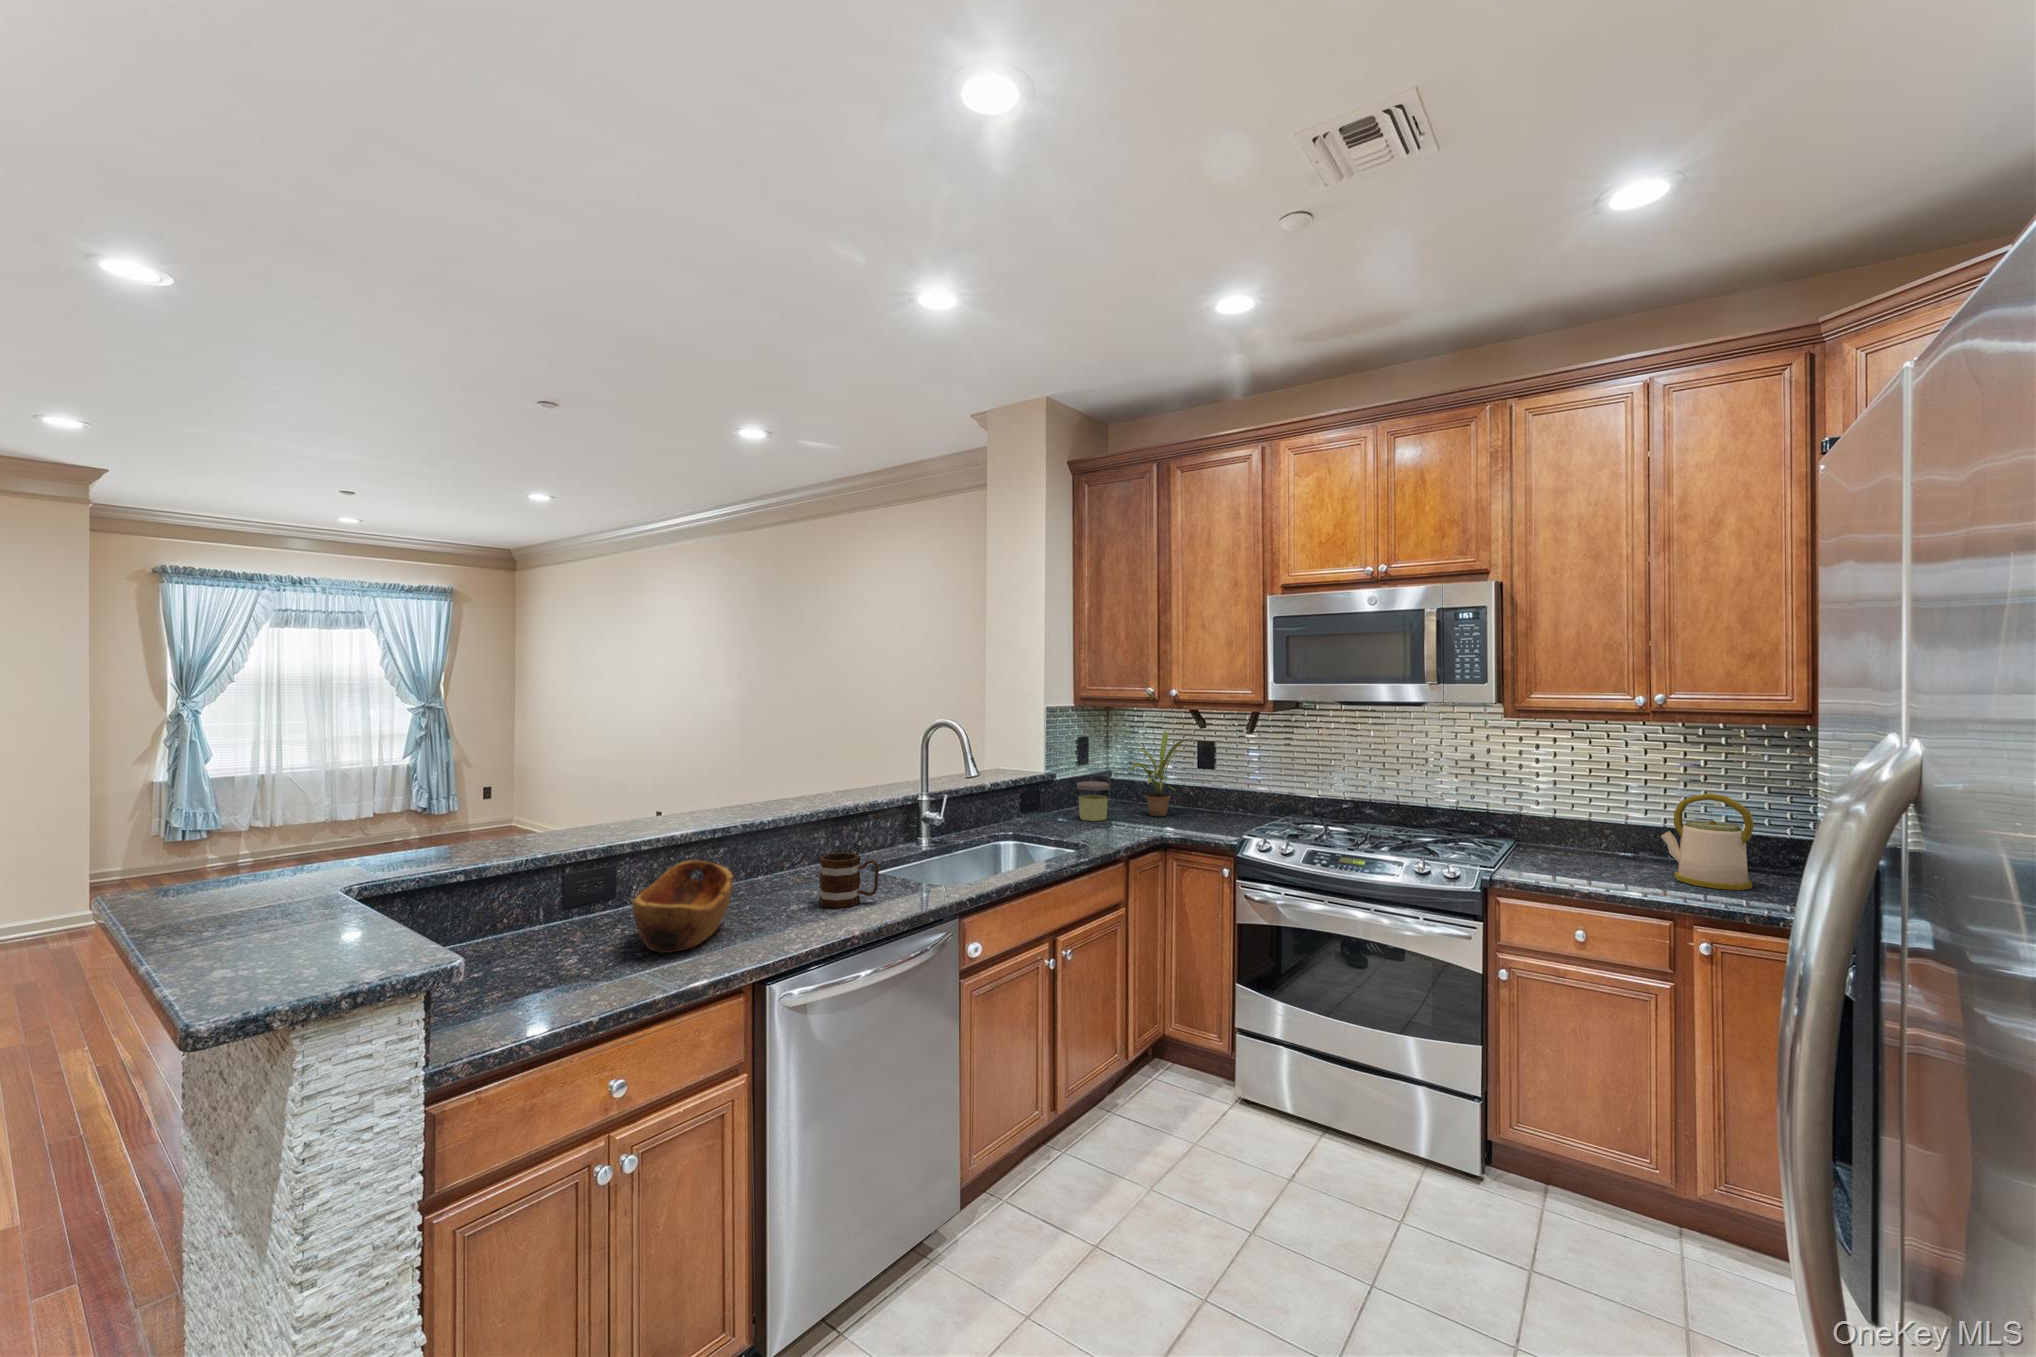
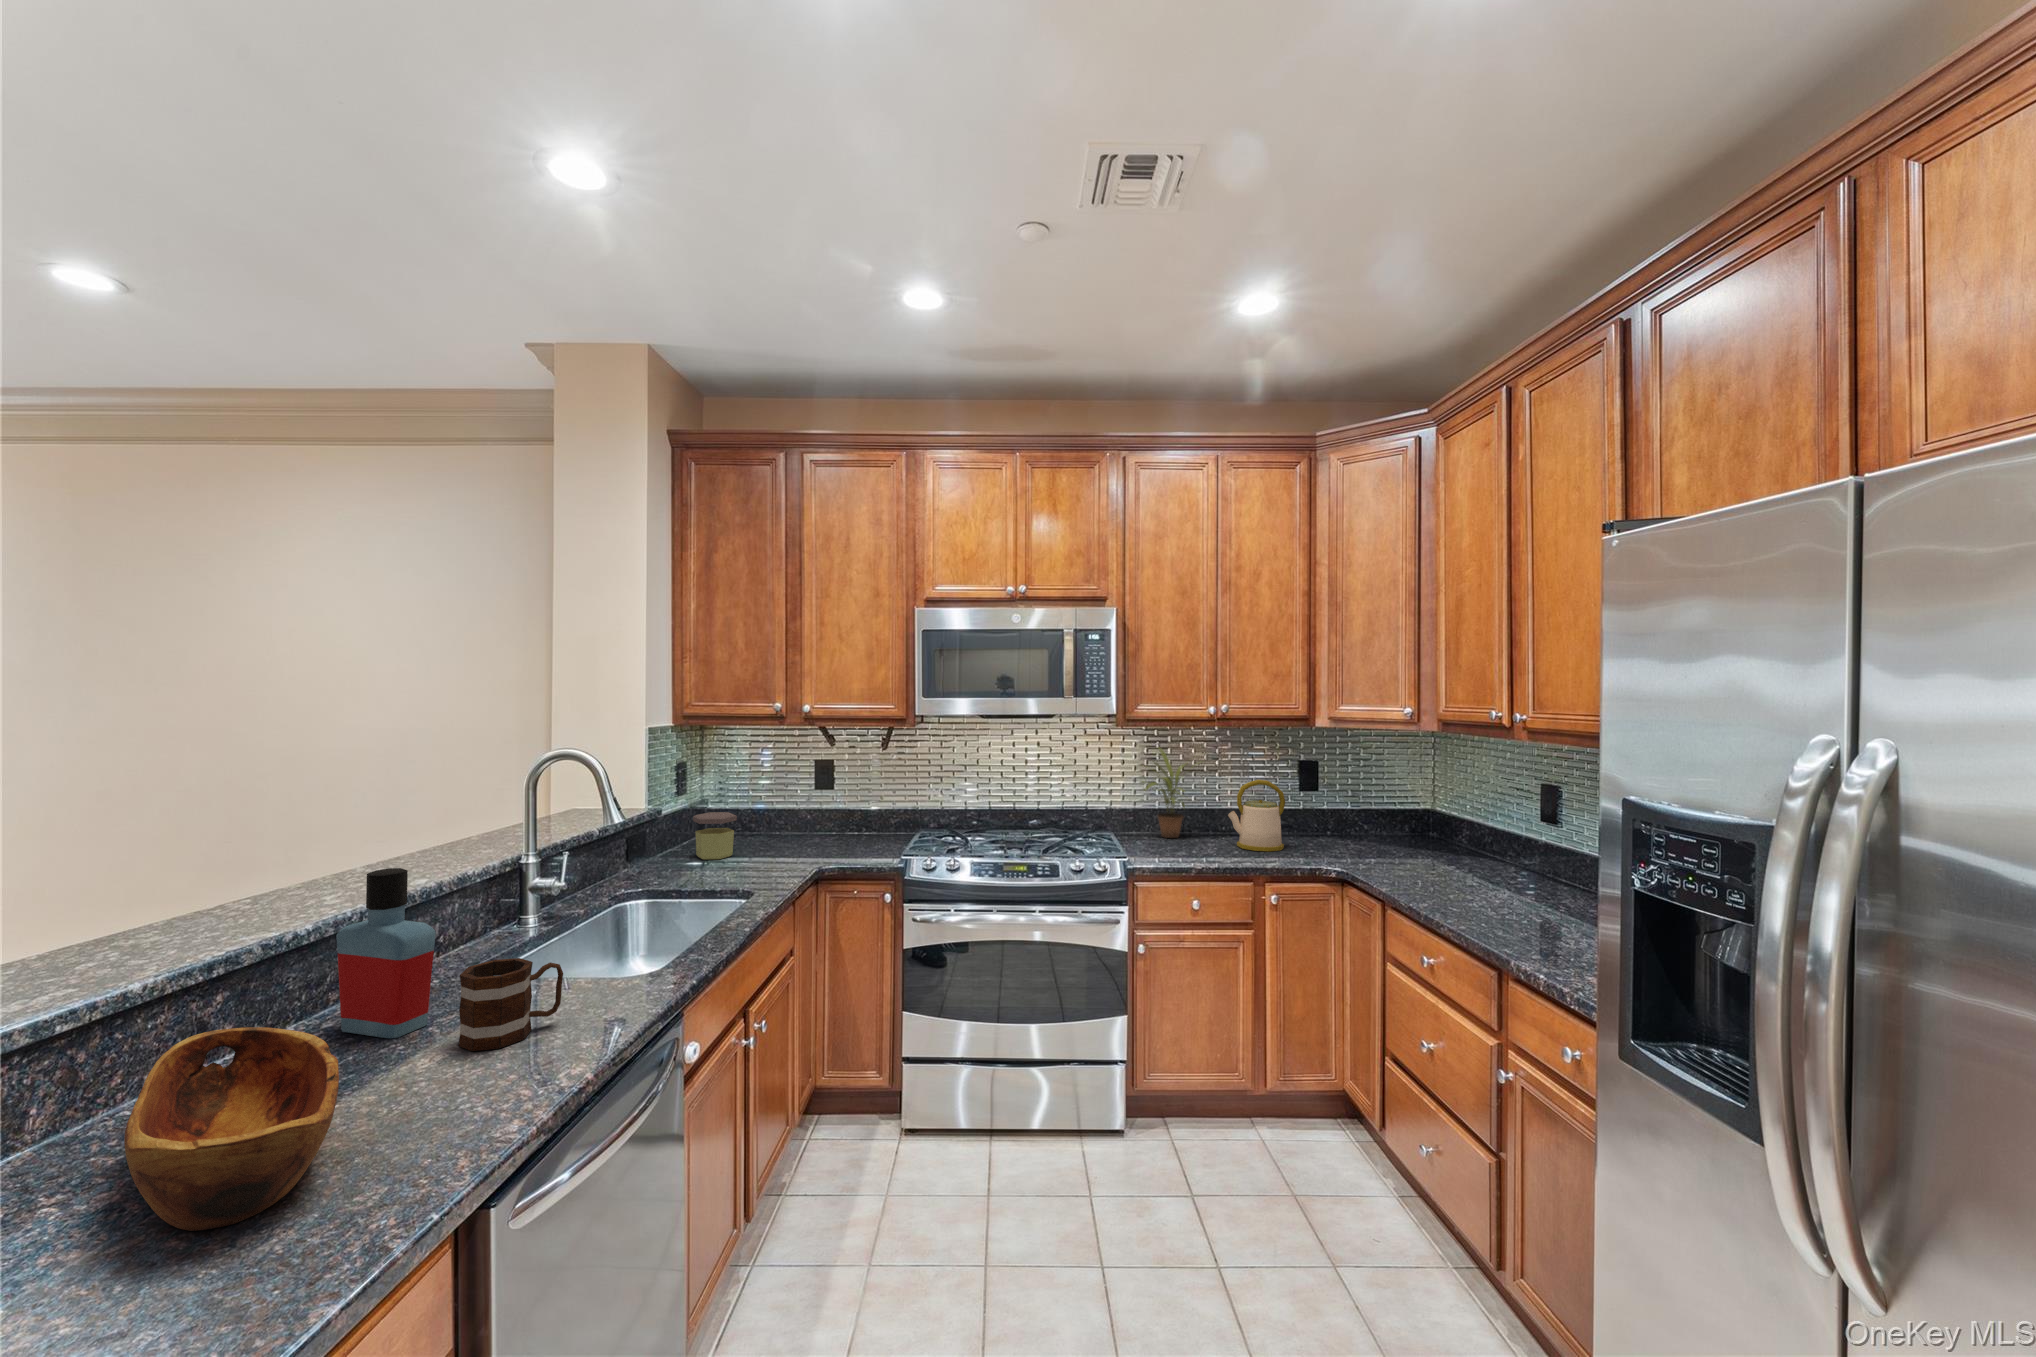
potted plant: present [1129,731,1193,816] -> present [1145,747,1199,838]
bottle: none [778,786,821,892] -> present [336,868,436,1038]

